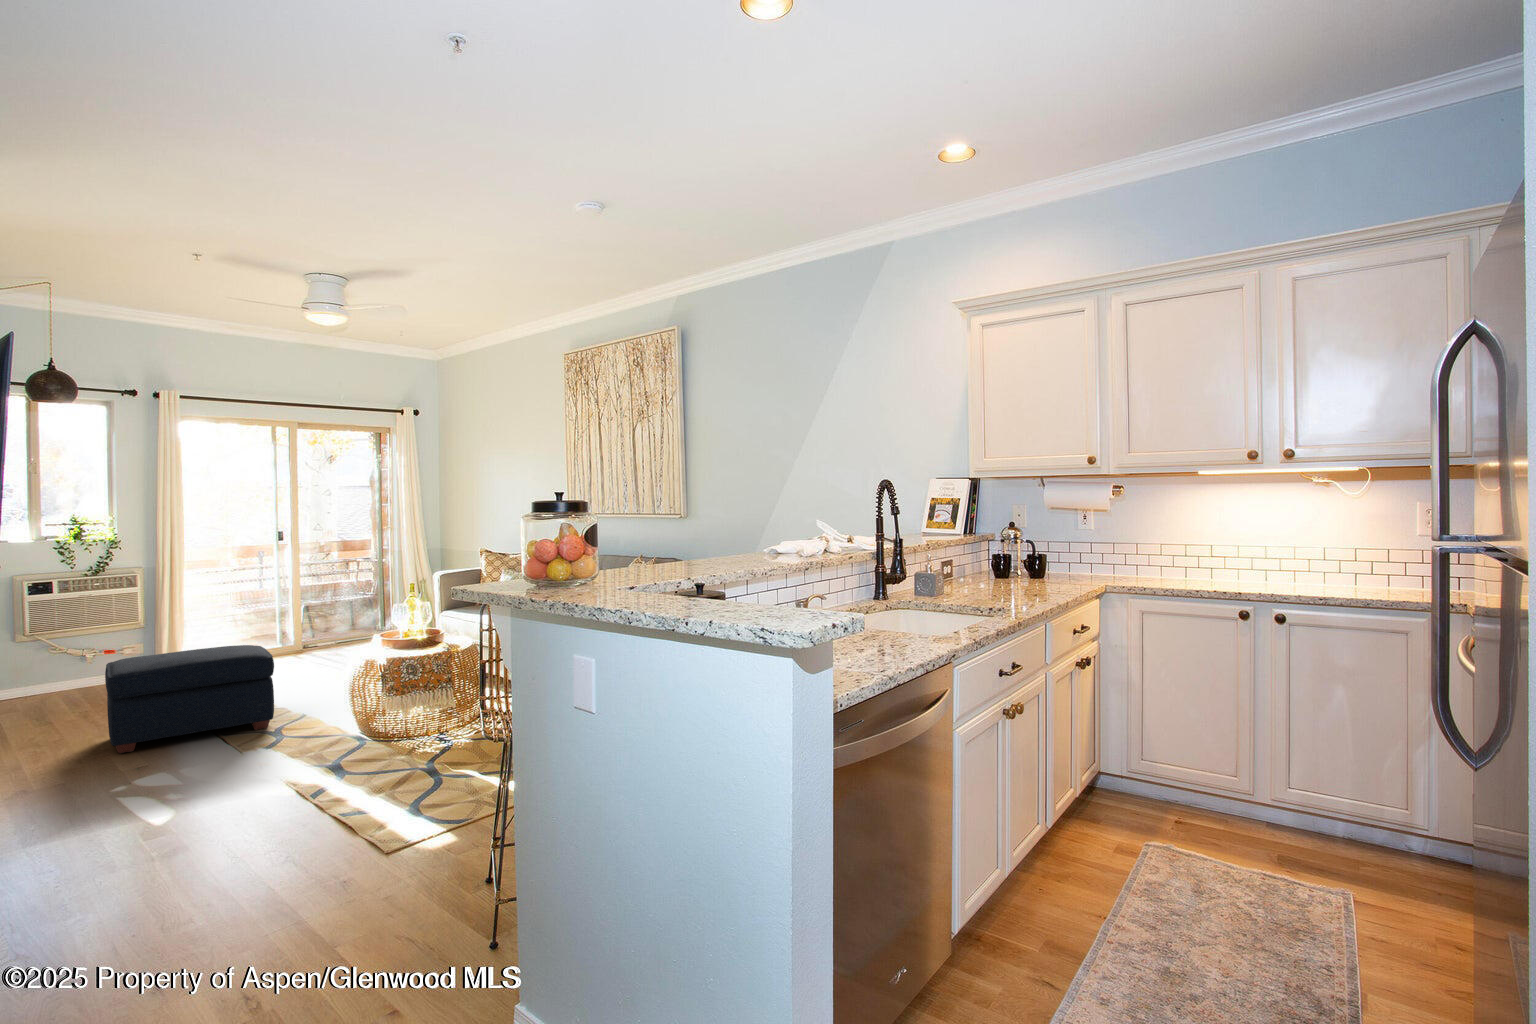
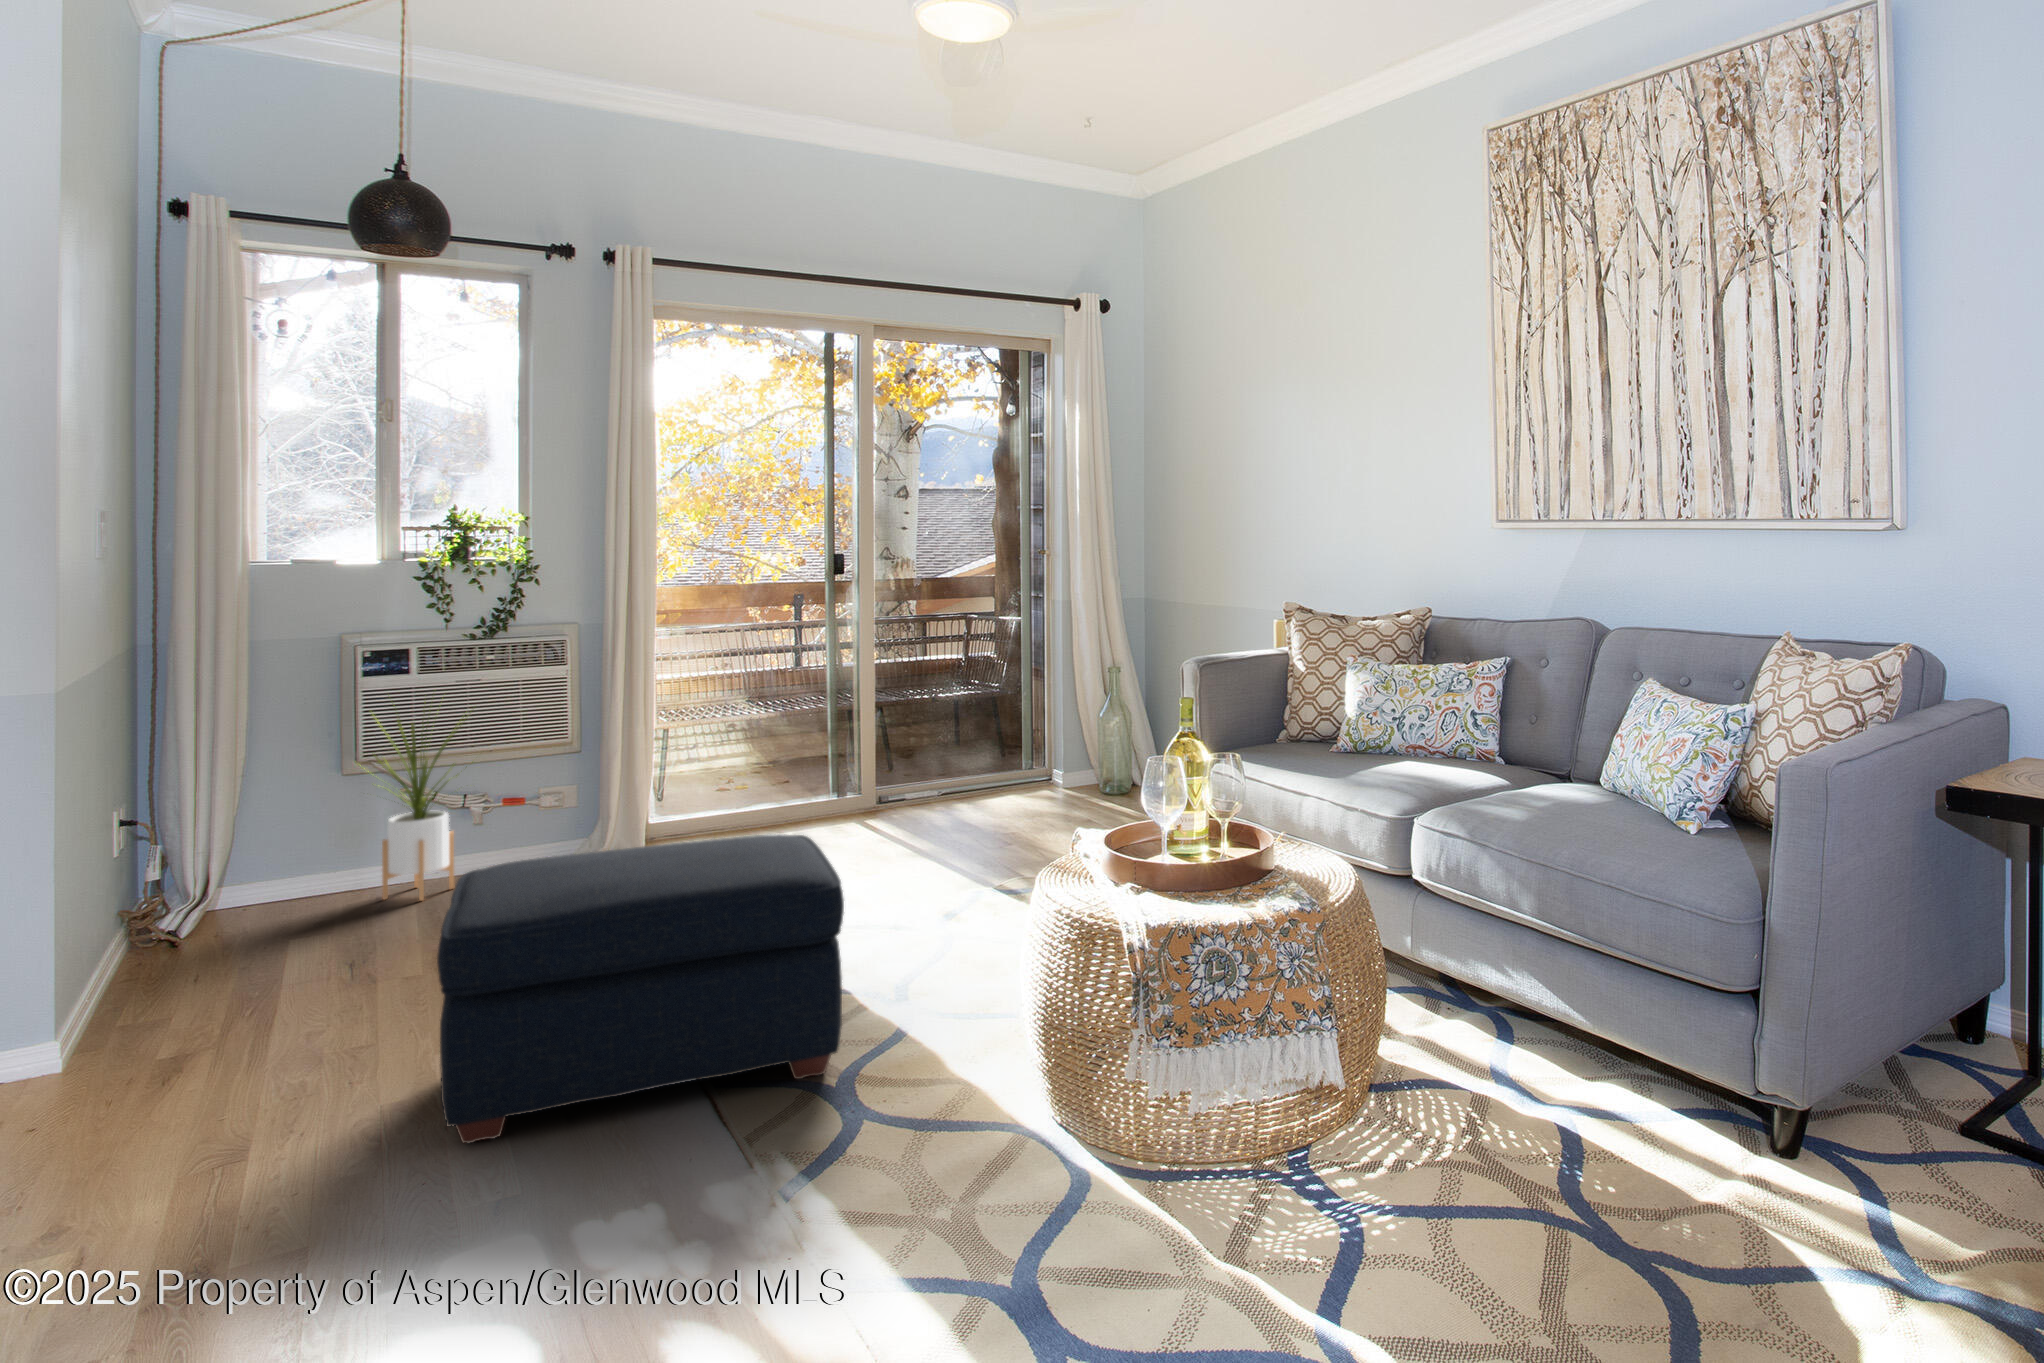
house plant: none [27,599,95,697] -> present [368,706,476,901]

